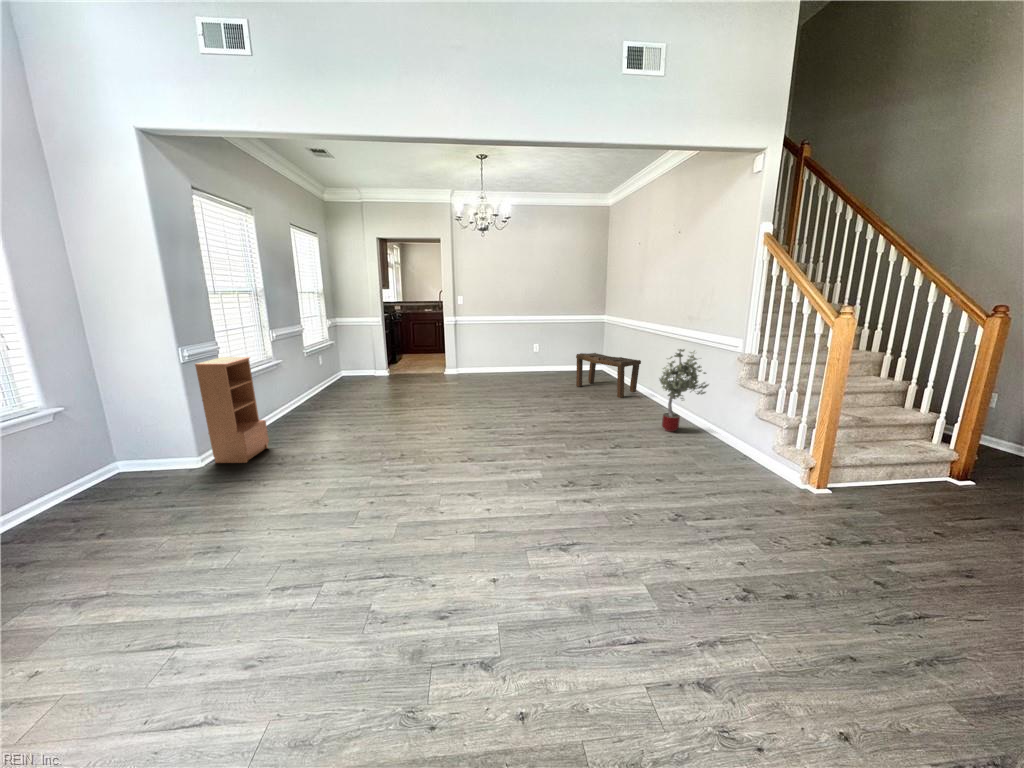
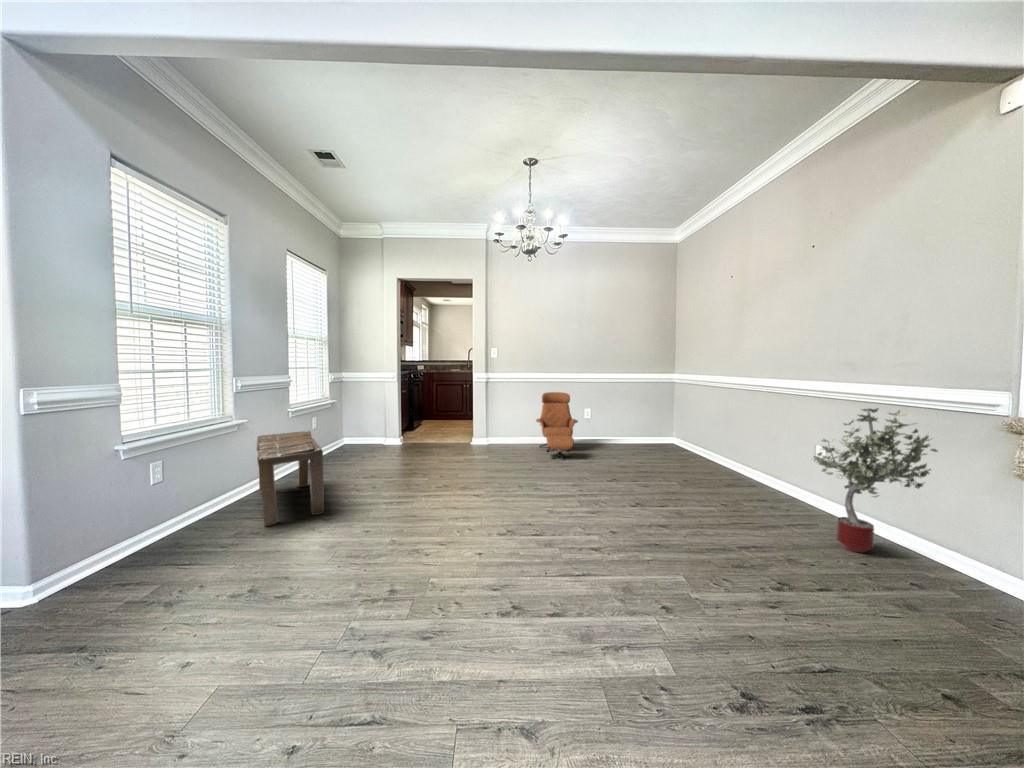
armchair: none [495,332,528,385] -> present [536,392,578,460]
bench: present [576,353,641,398] -> present [257,431,324,526]
bookcase: present [195,357,269,463] -> none [48,409,177,597]

